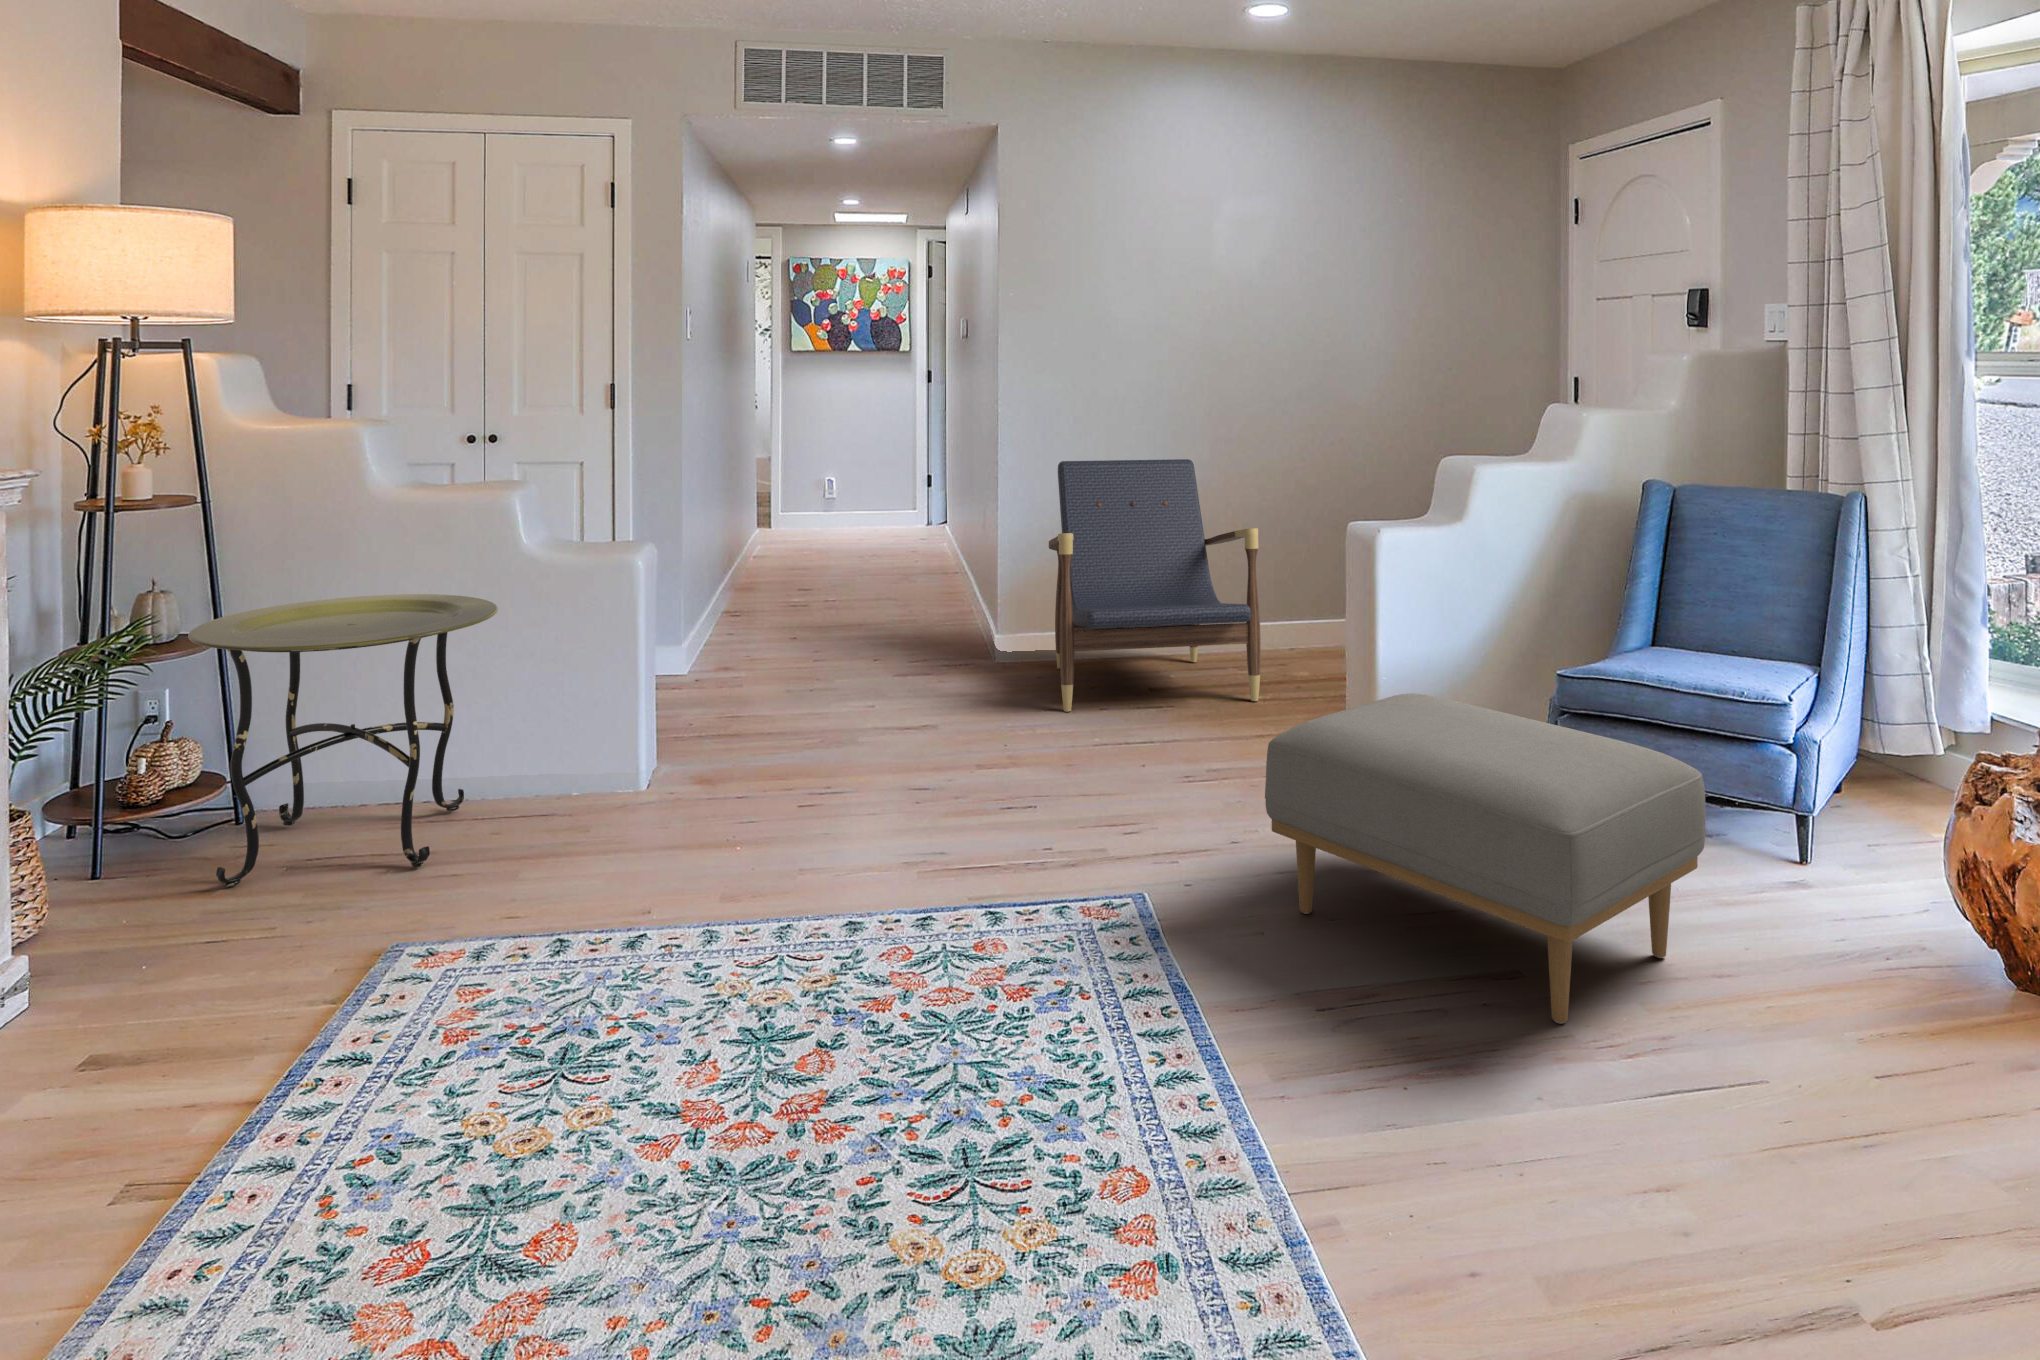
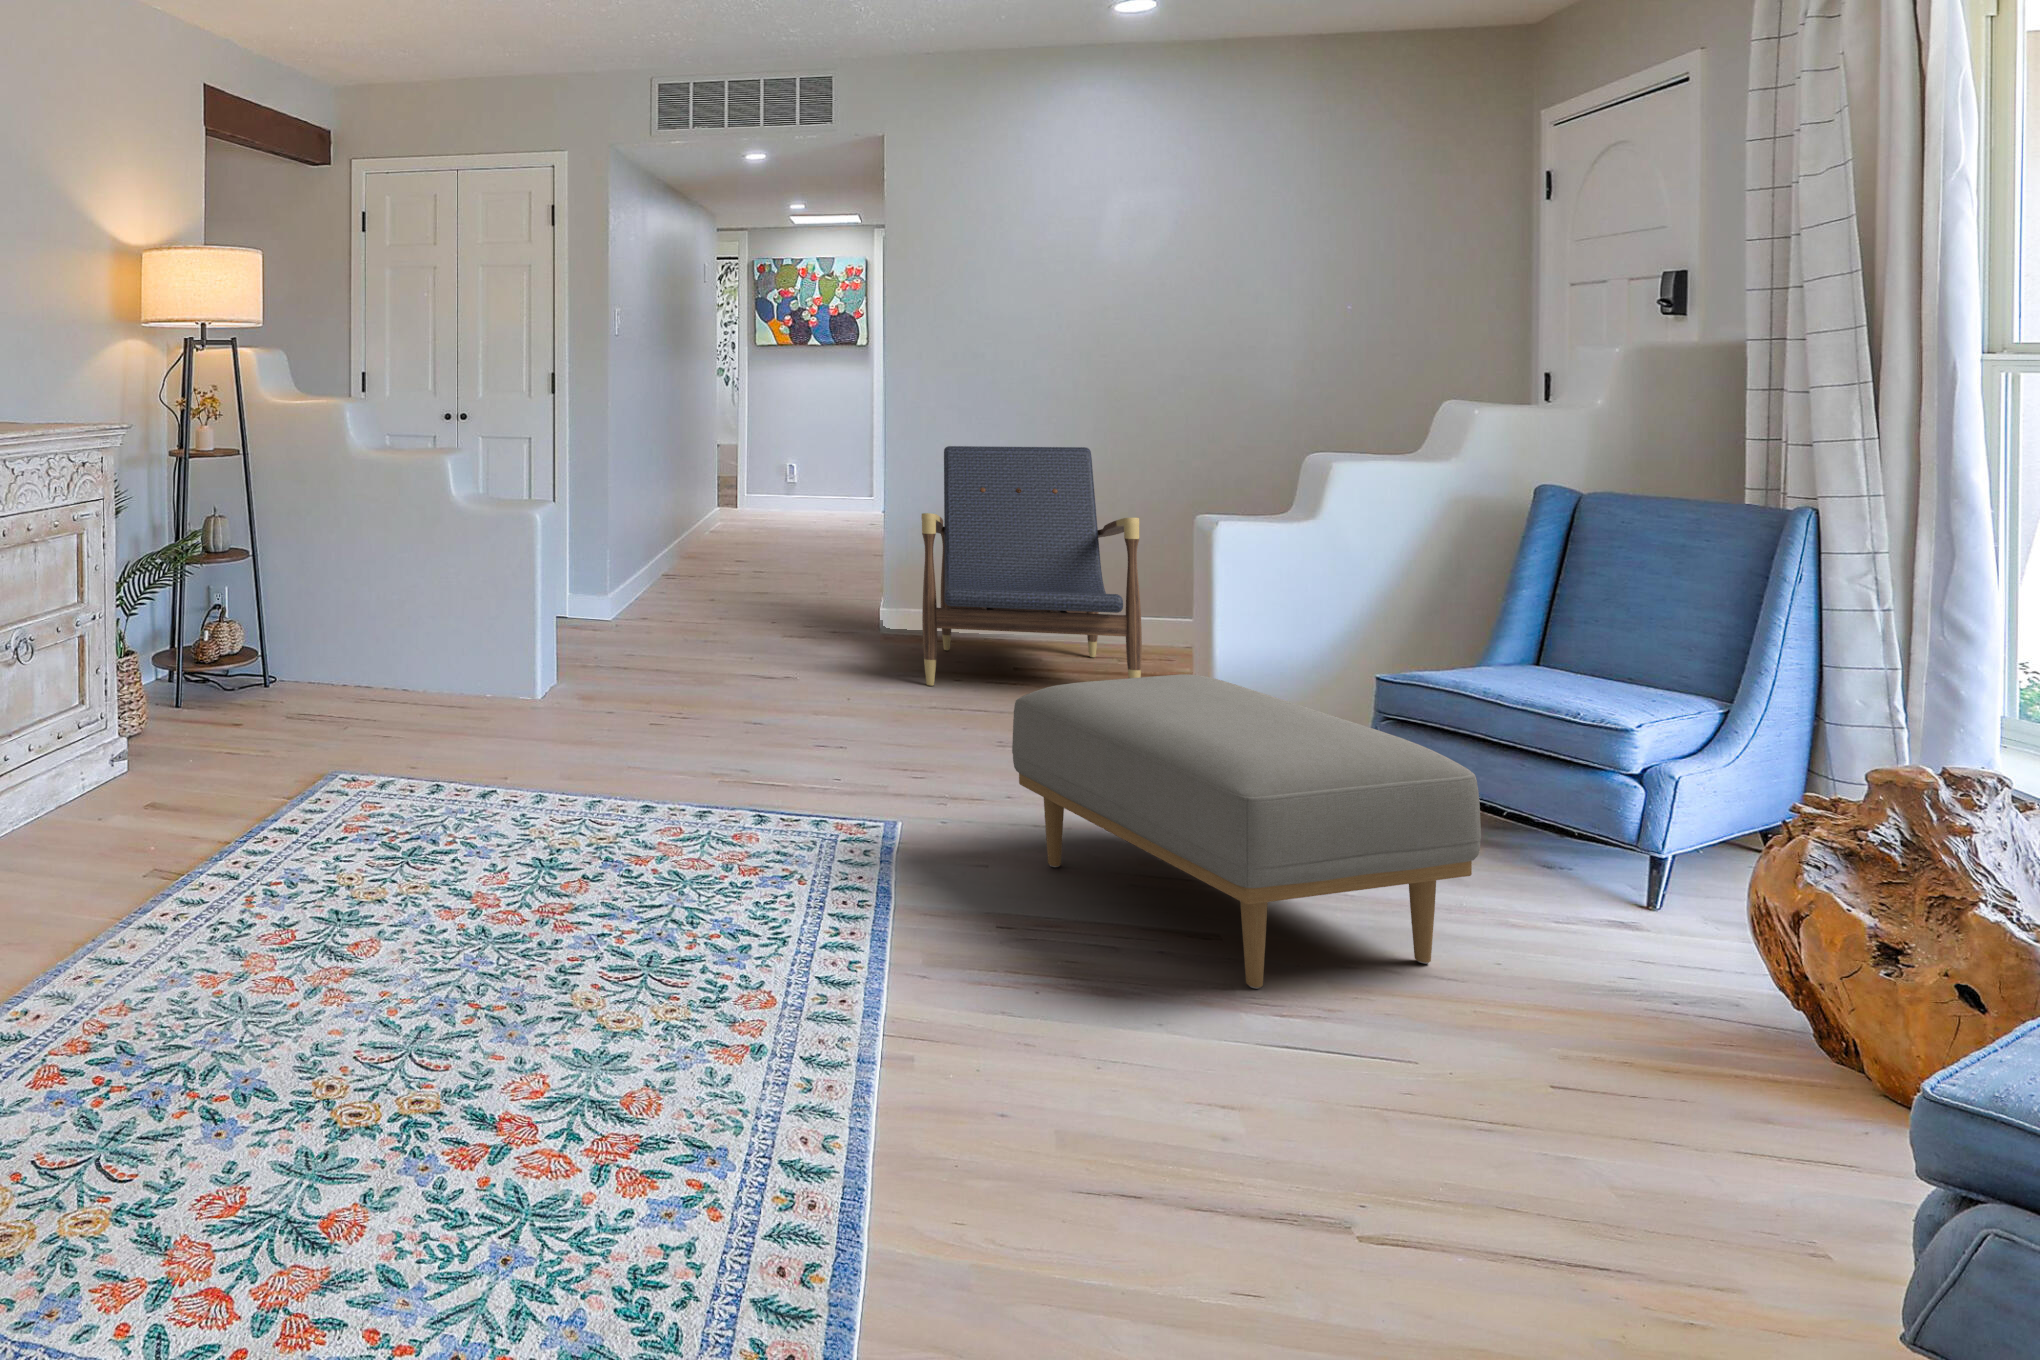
side table: present [188,594,498,887] -> none [227,530,425,731]

